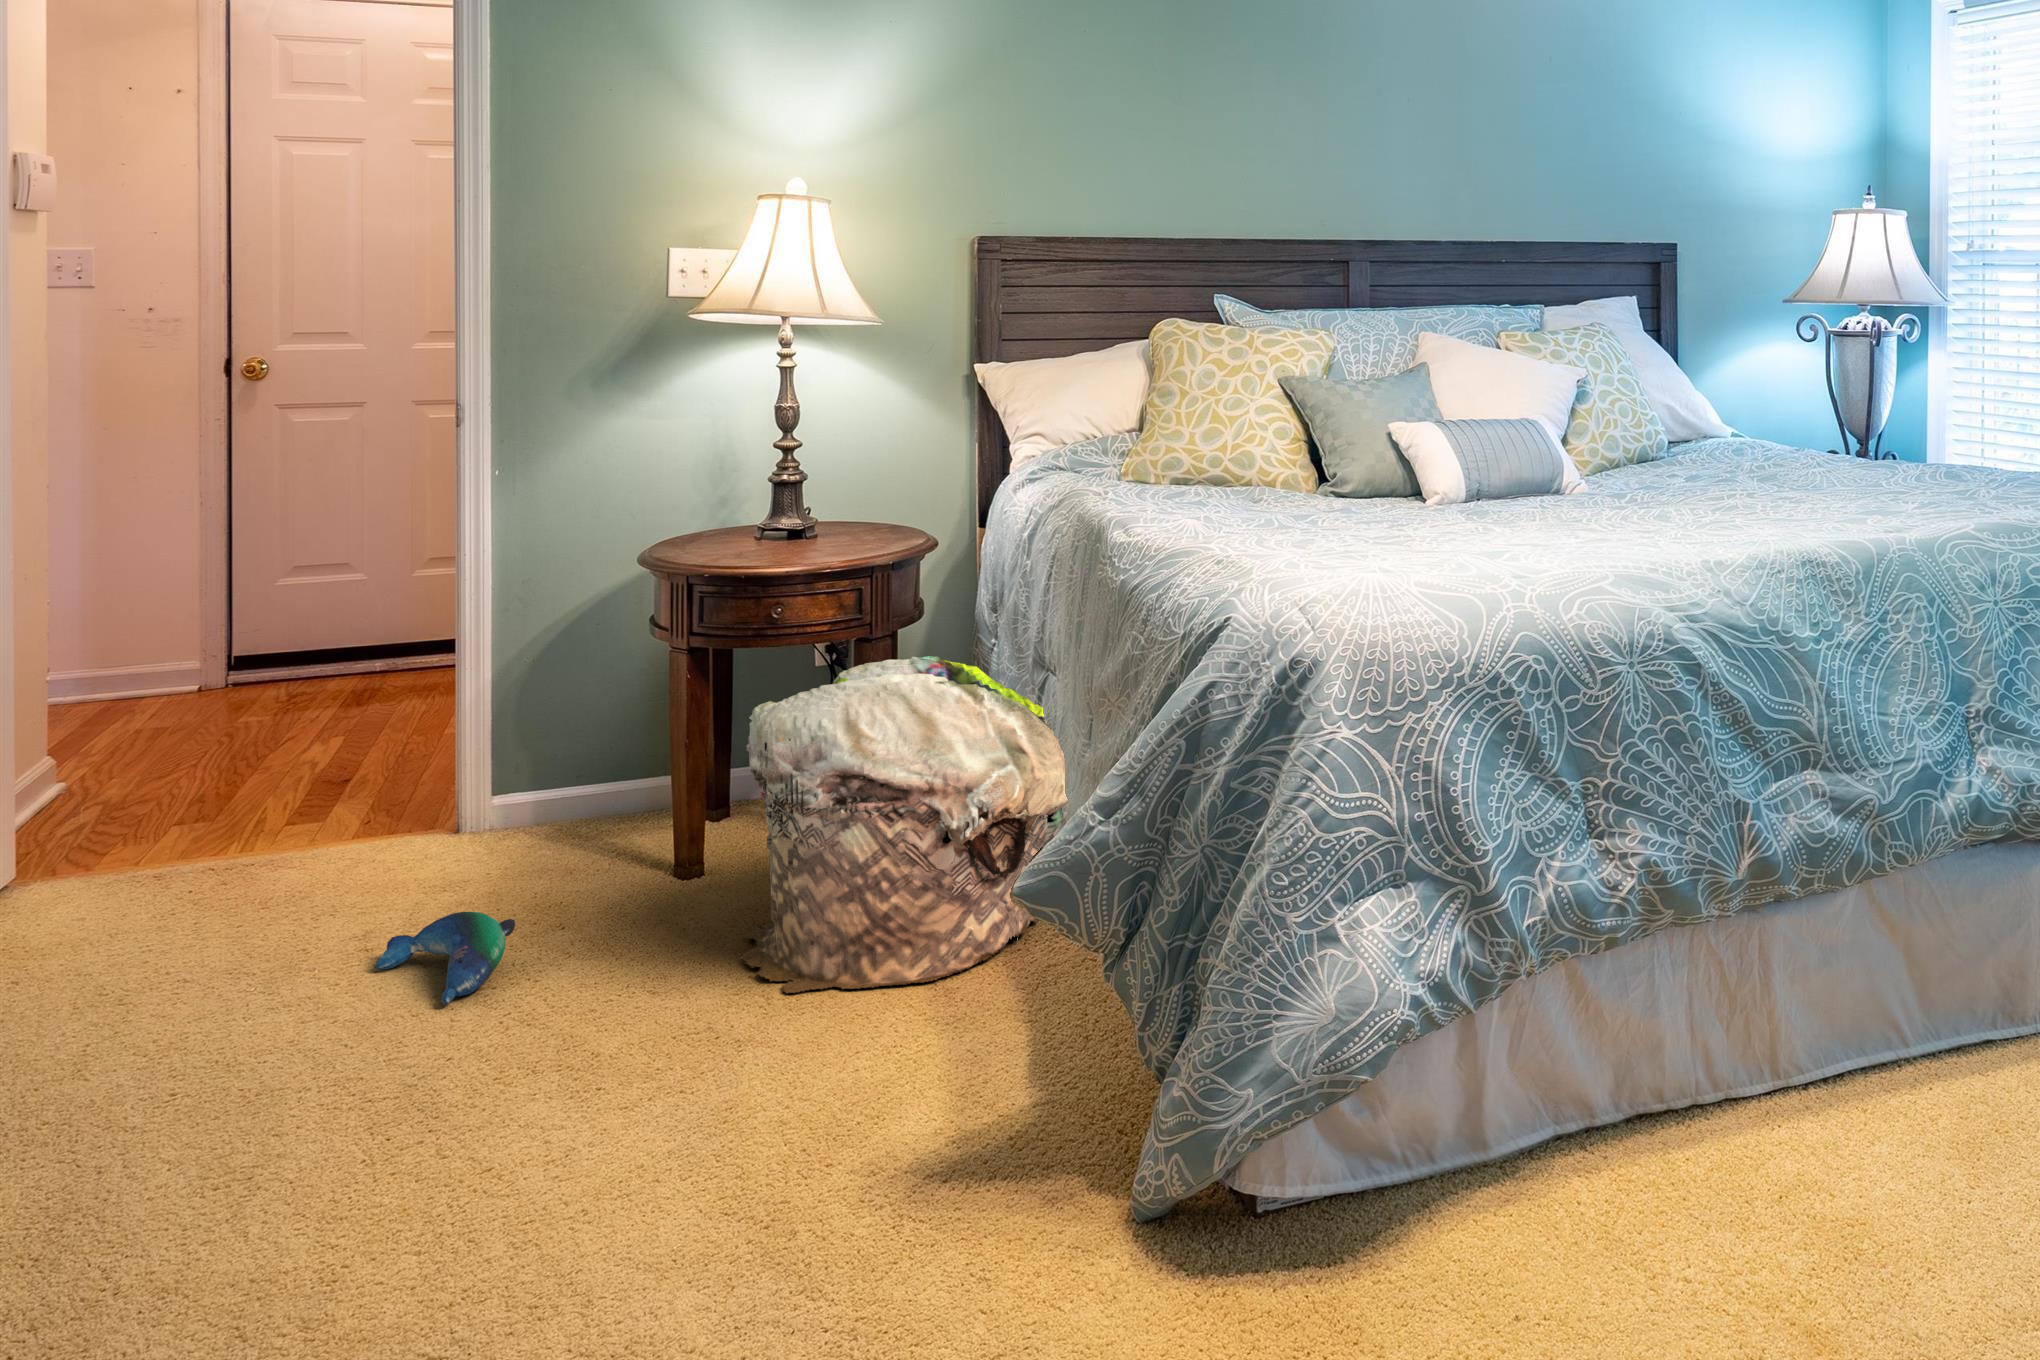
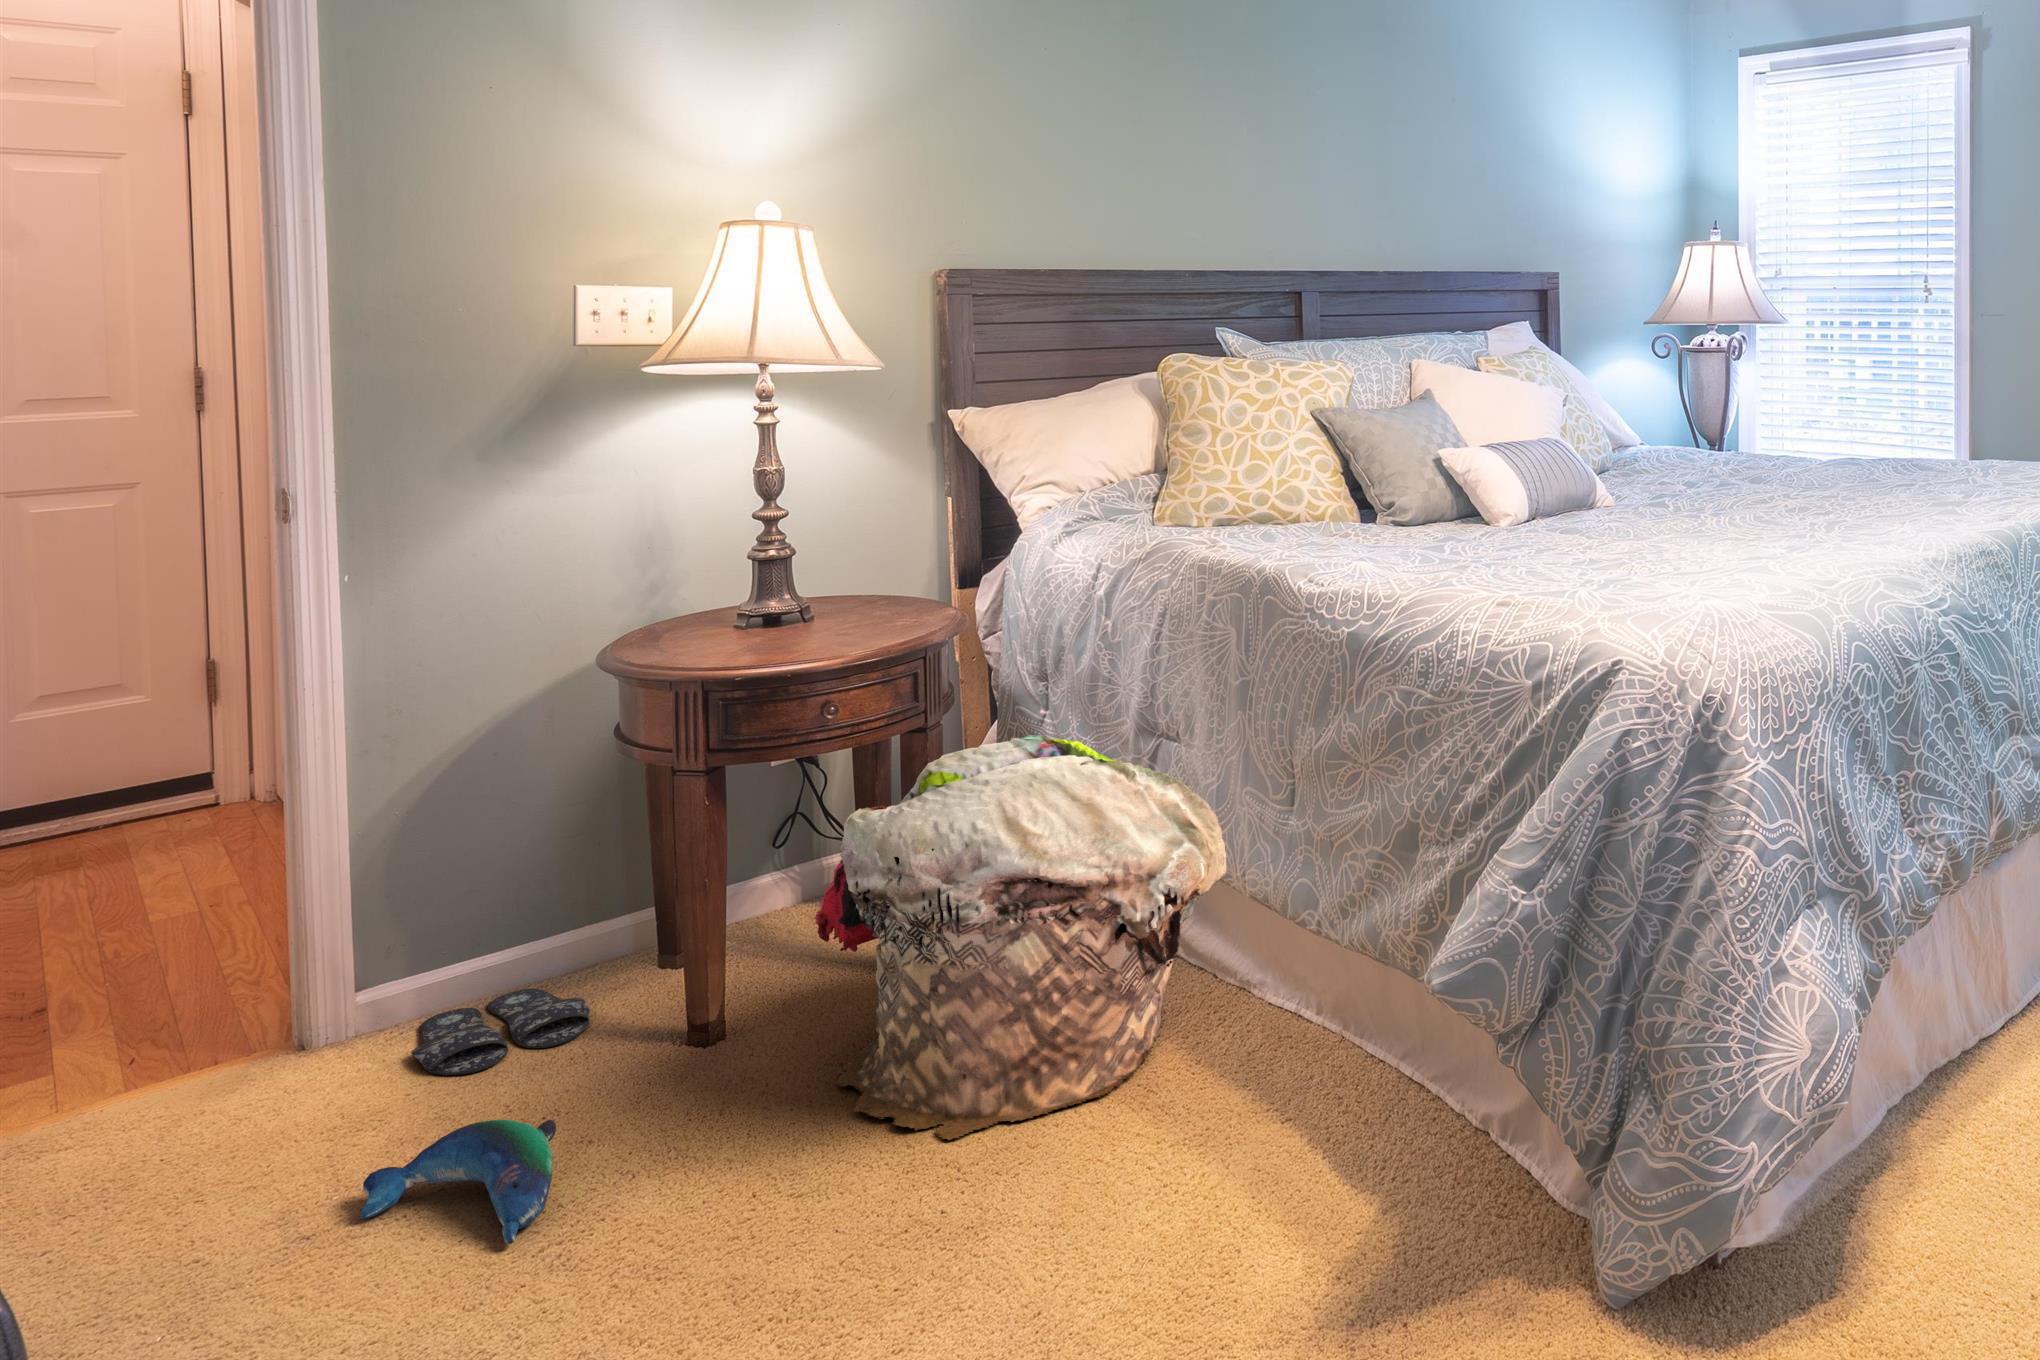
slippers: none [495,830,635,884] -> present [411,989,589,1075]

